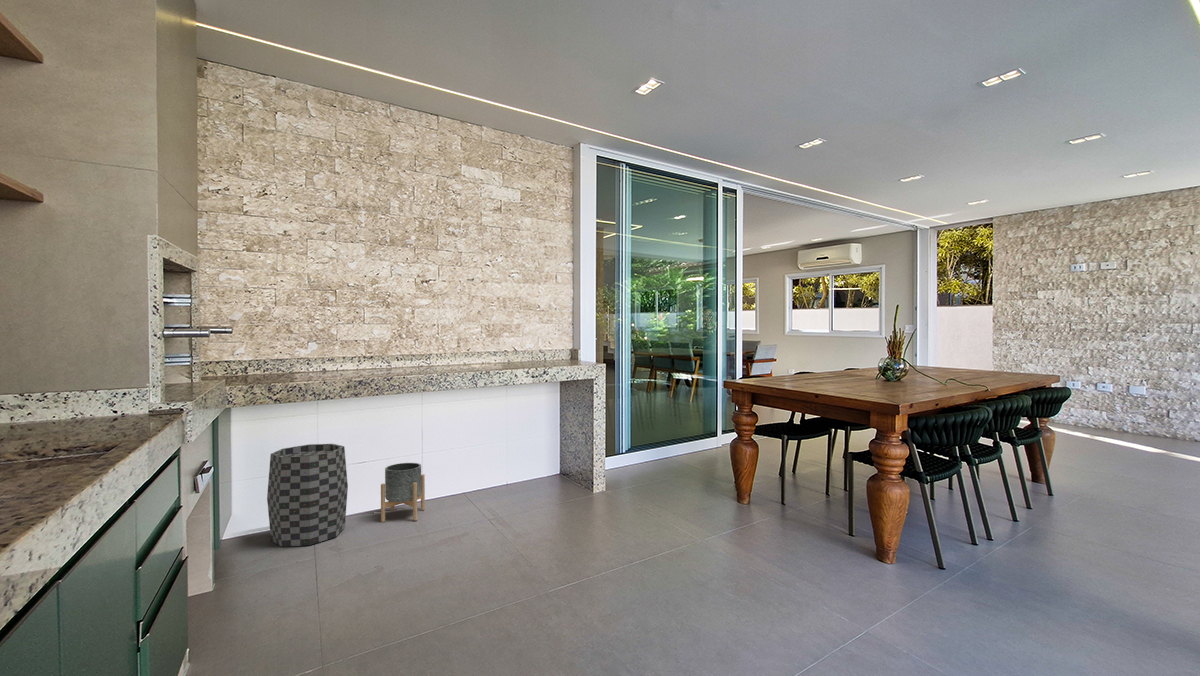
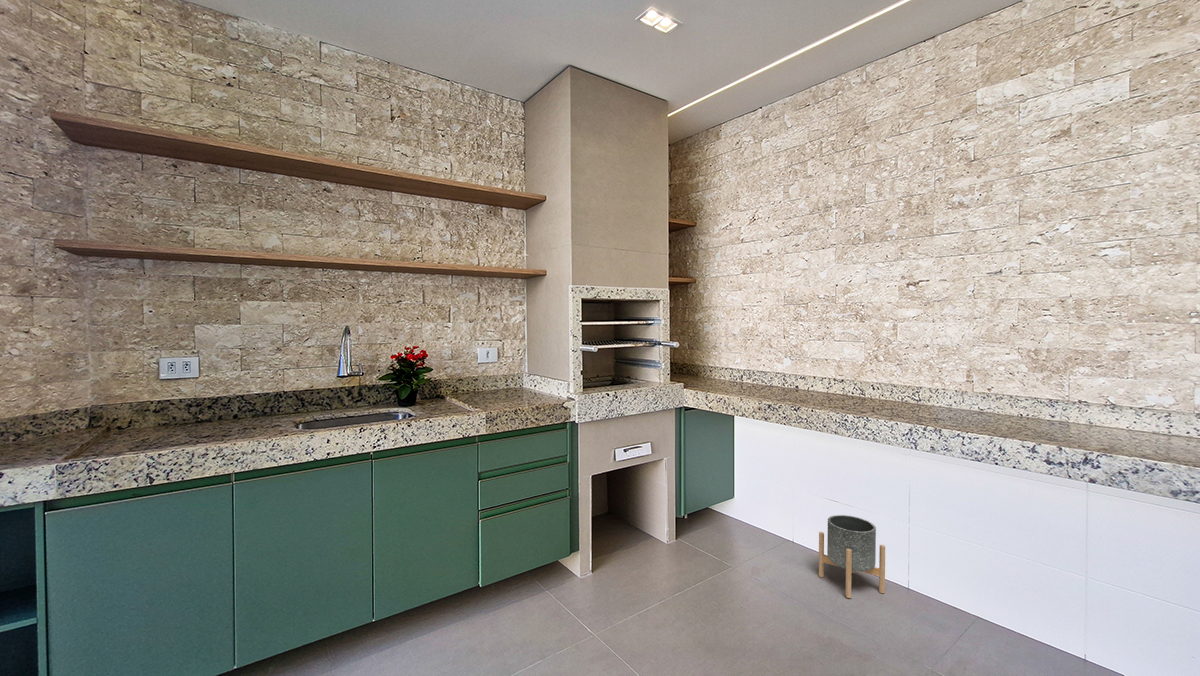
trash can: present [267,444,348,547] -> none [719,458,790,563]

